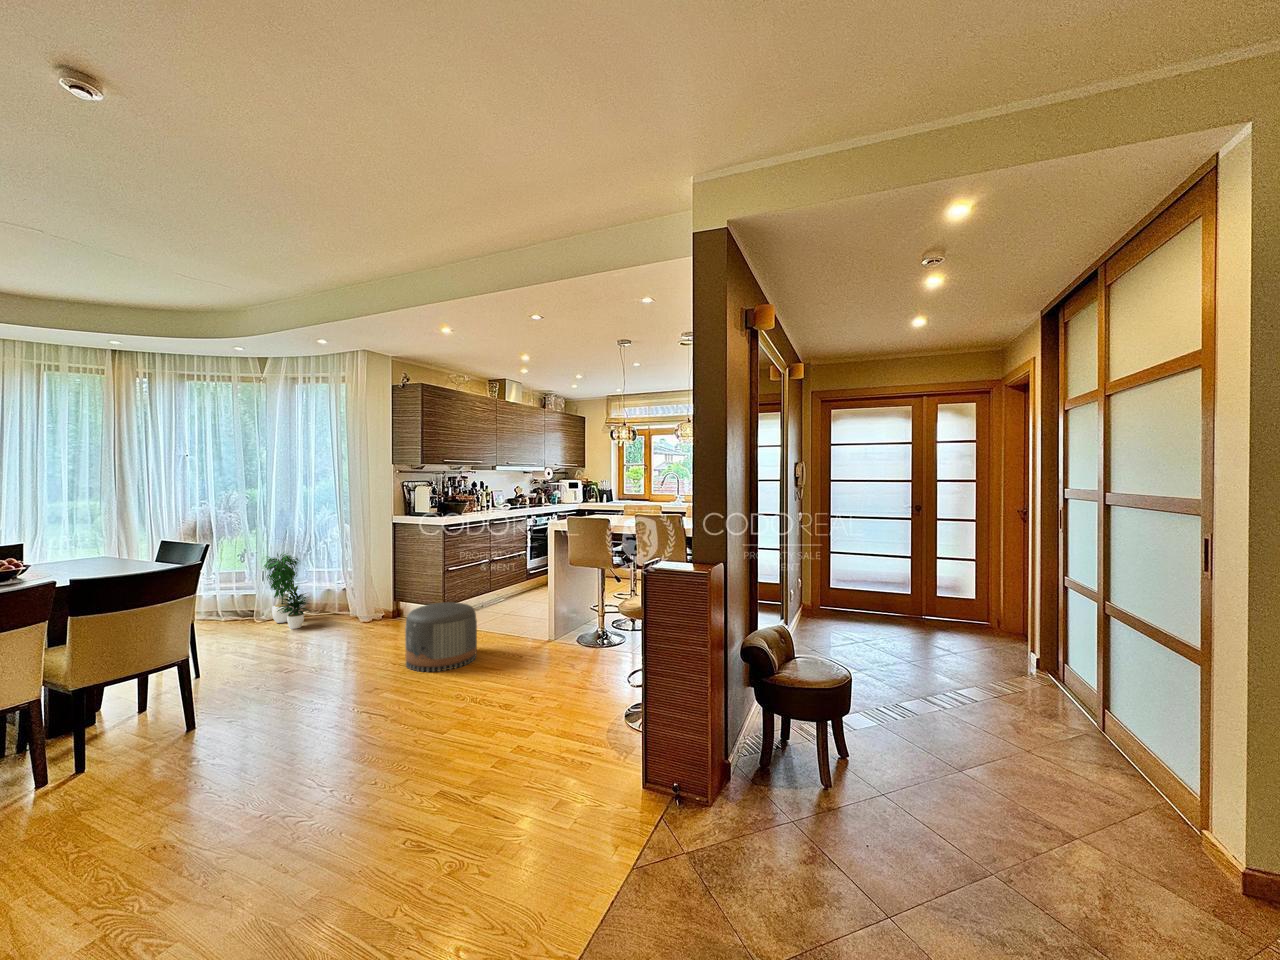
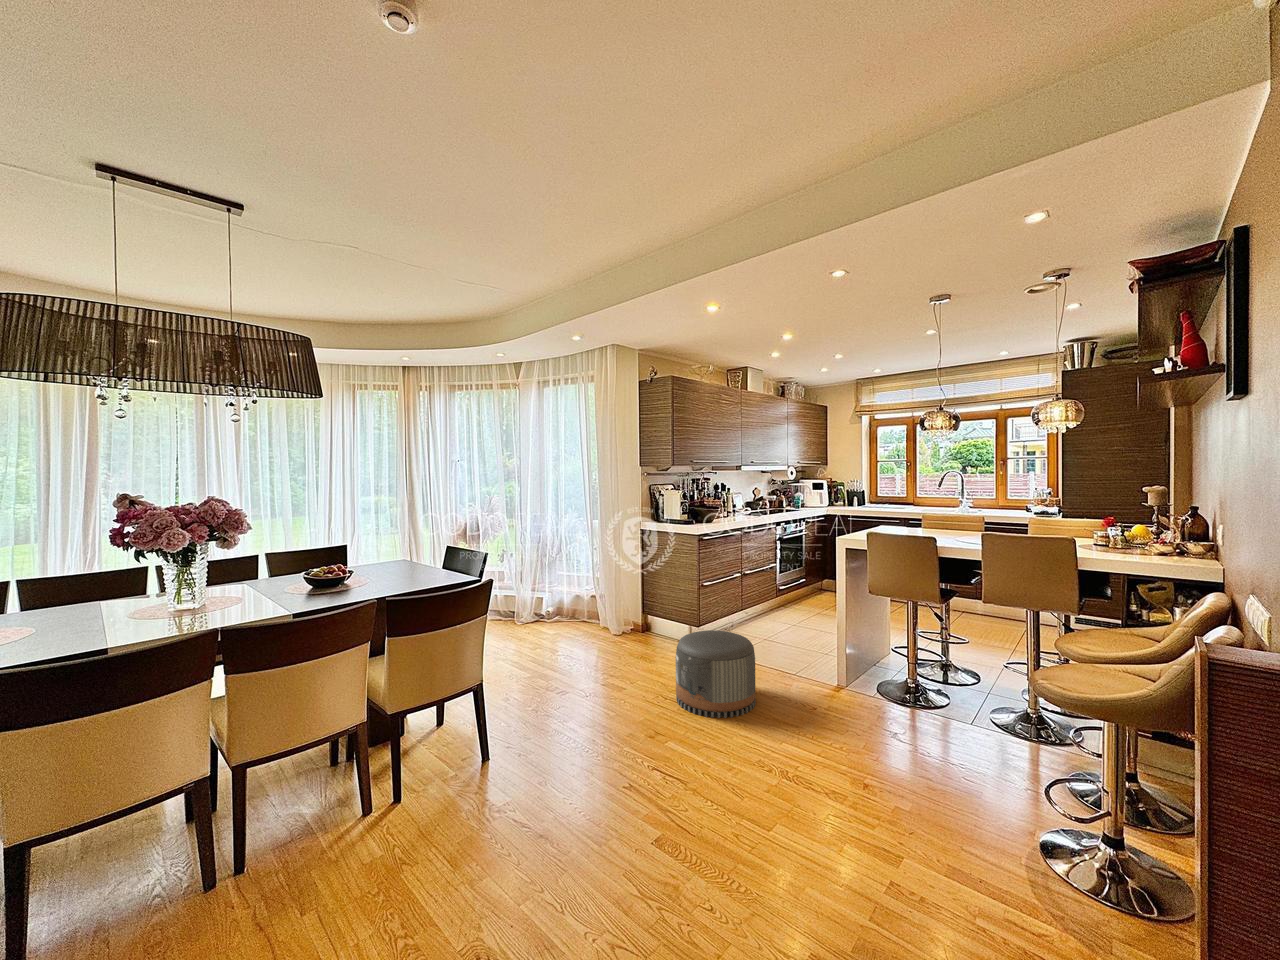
potted plant: present [264,552,310,629] -> none [521,554,567,637]

